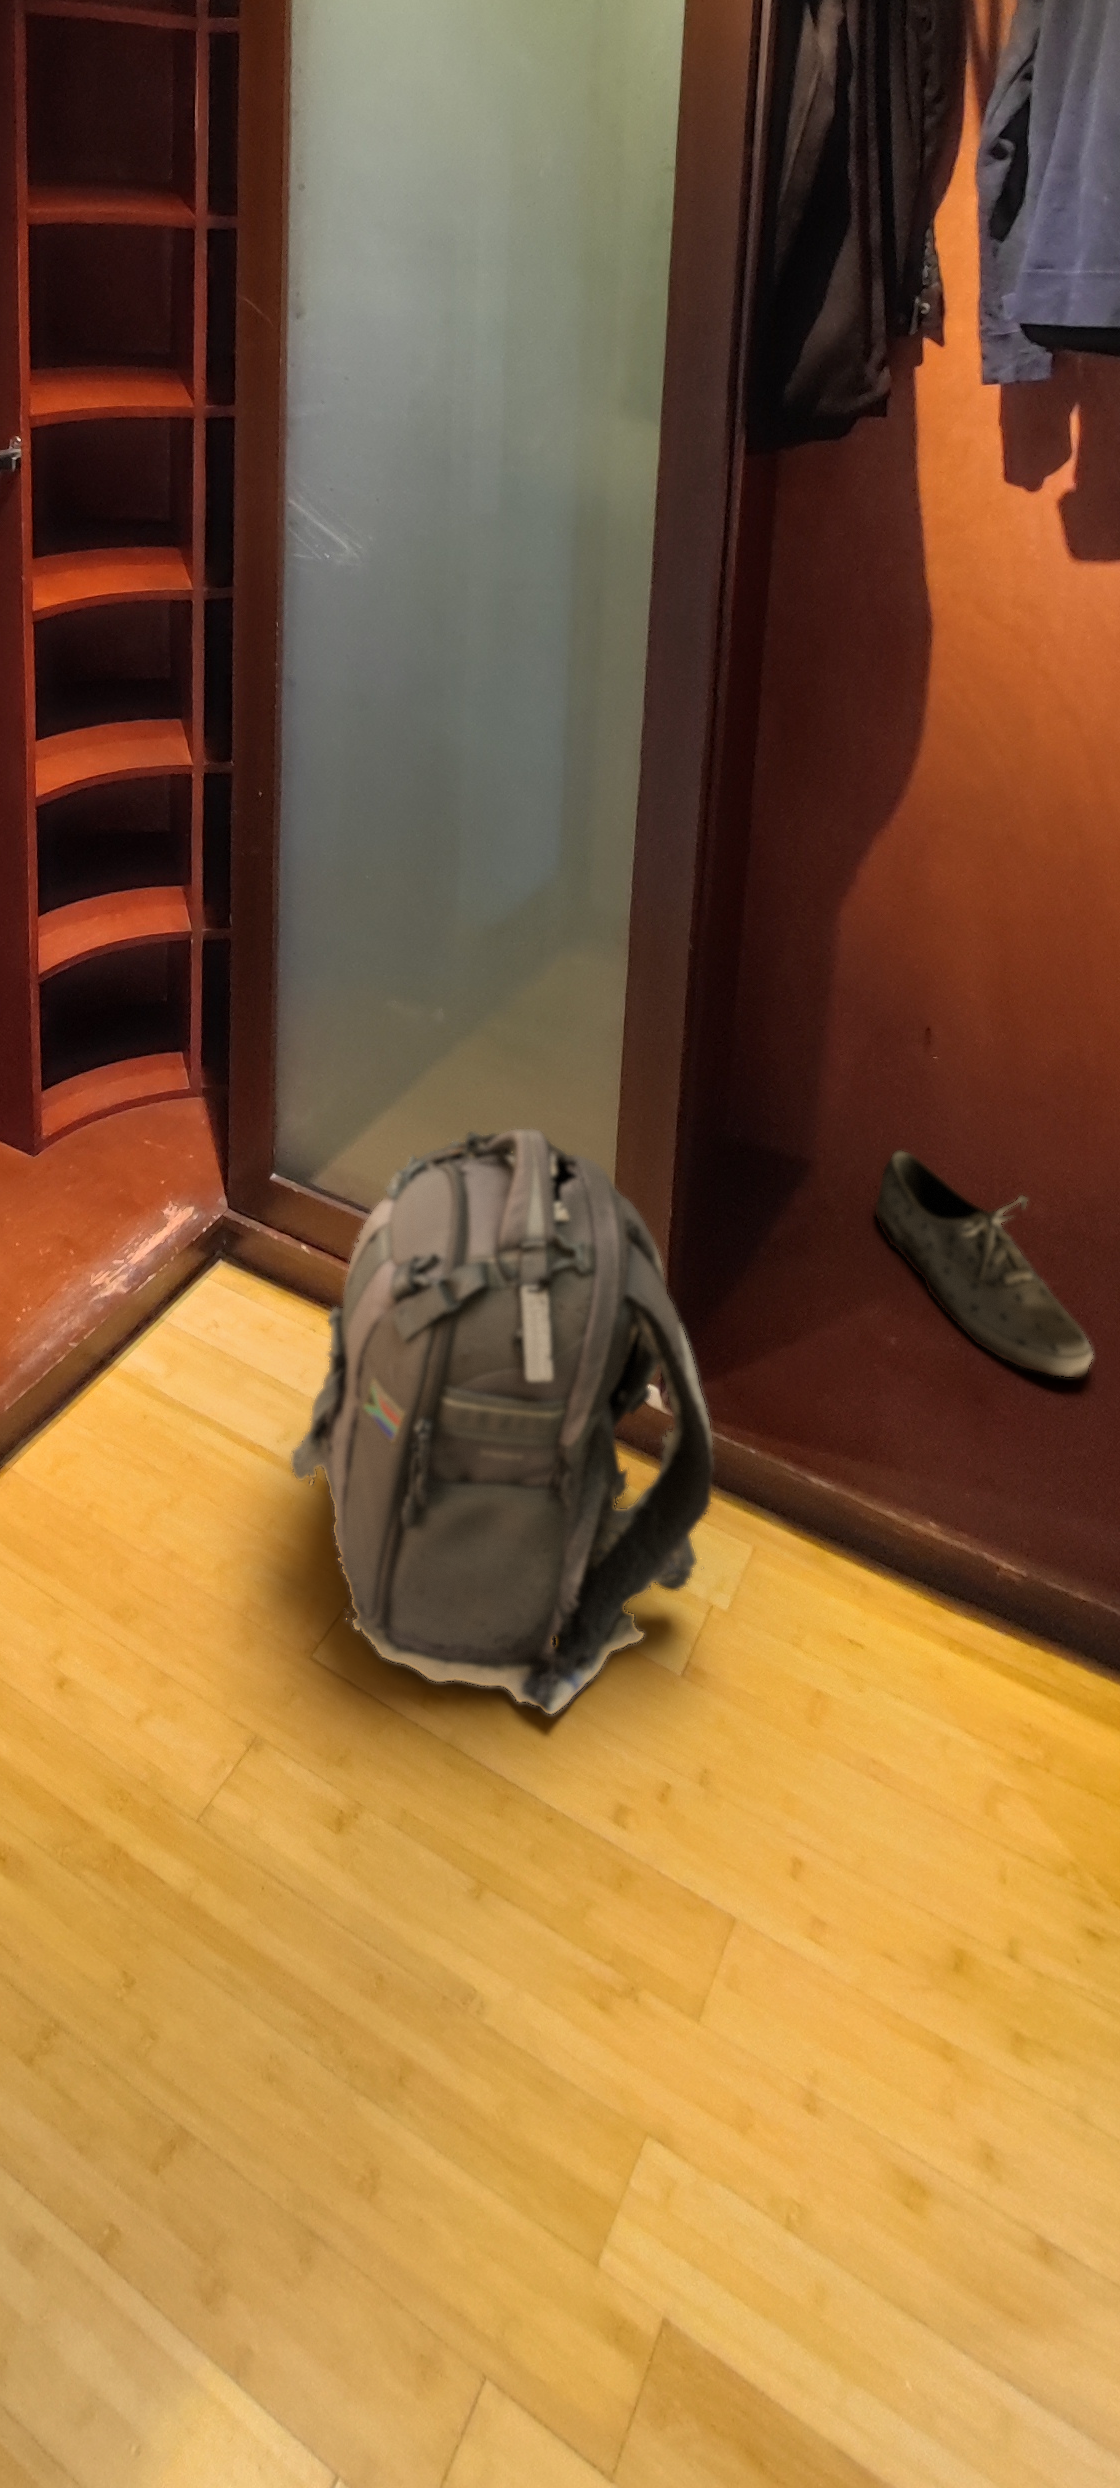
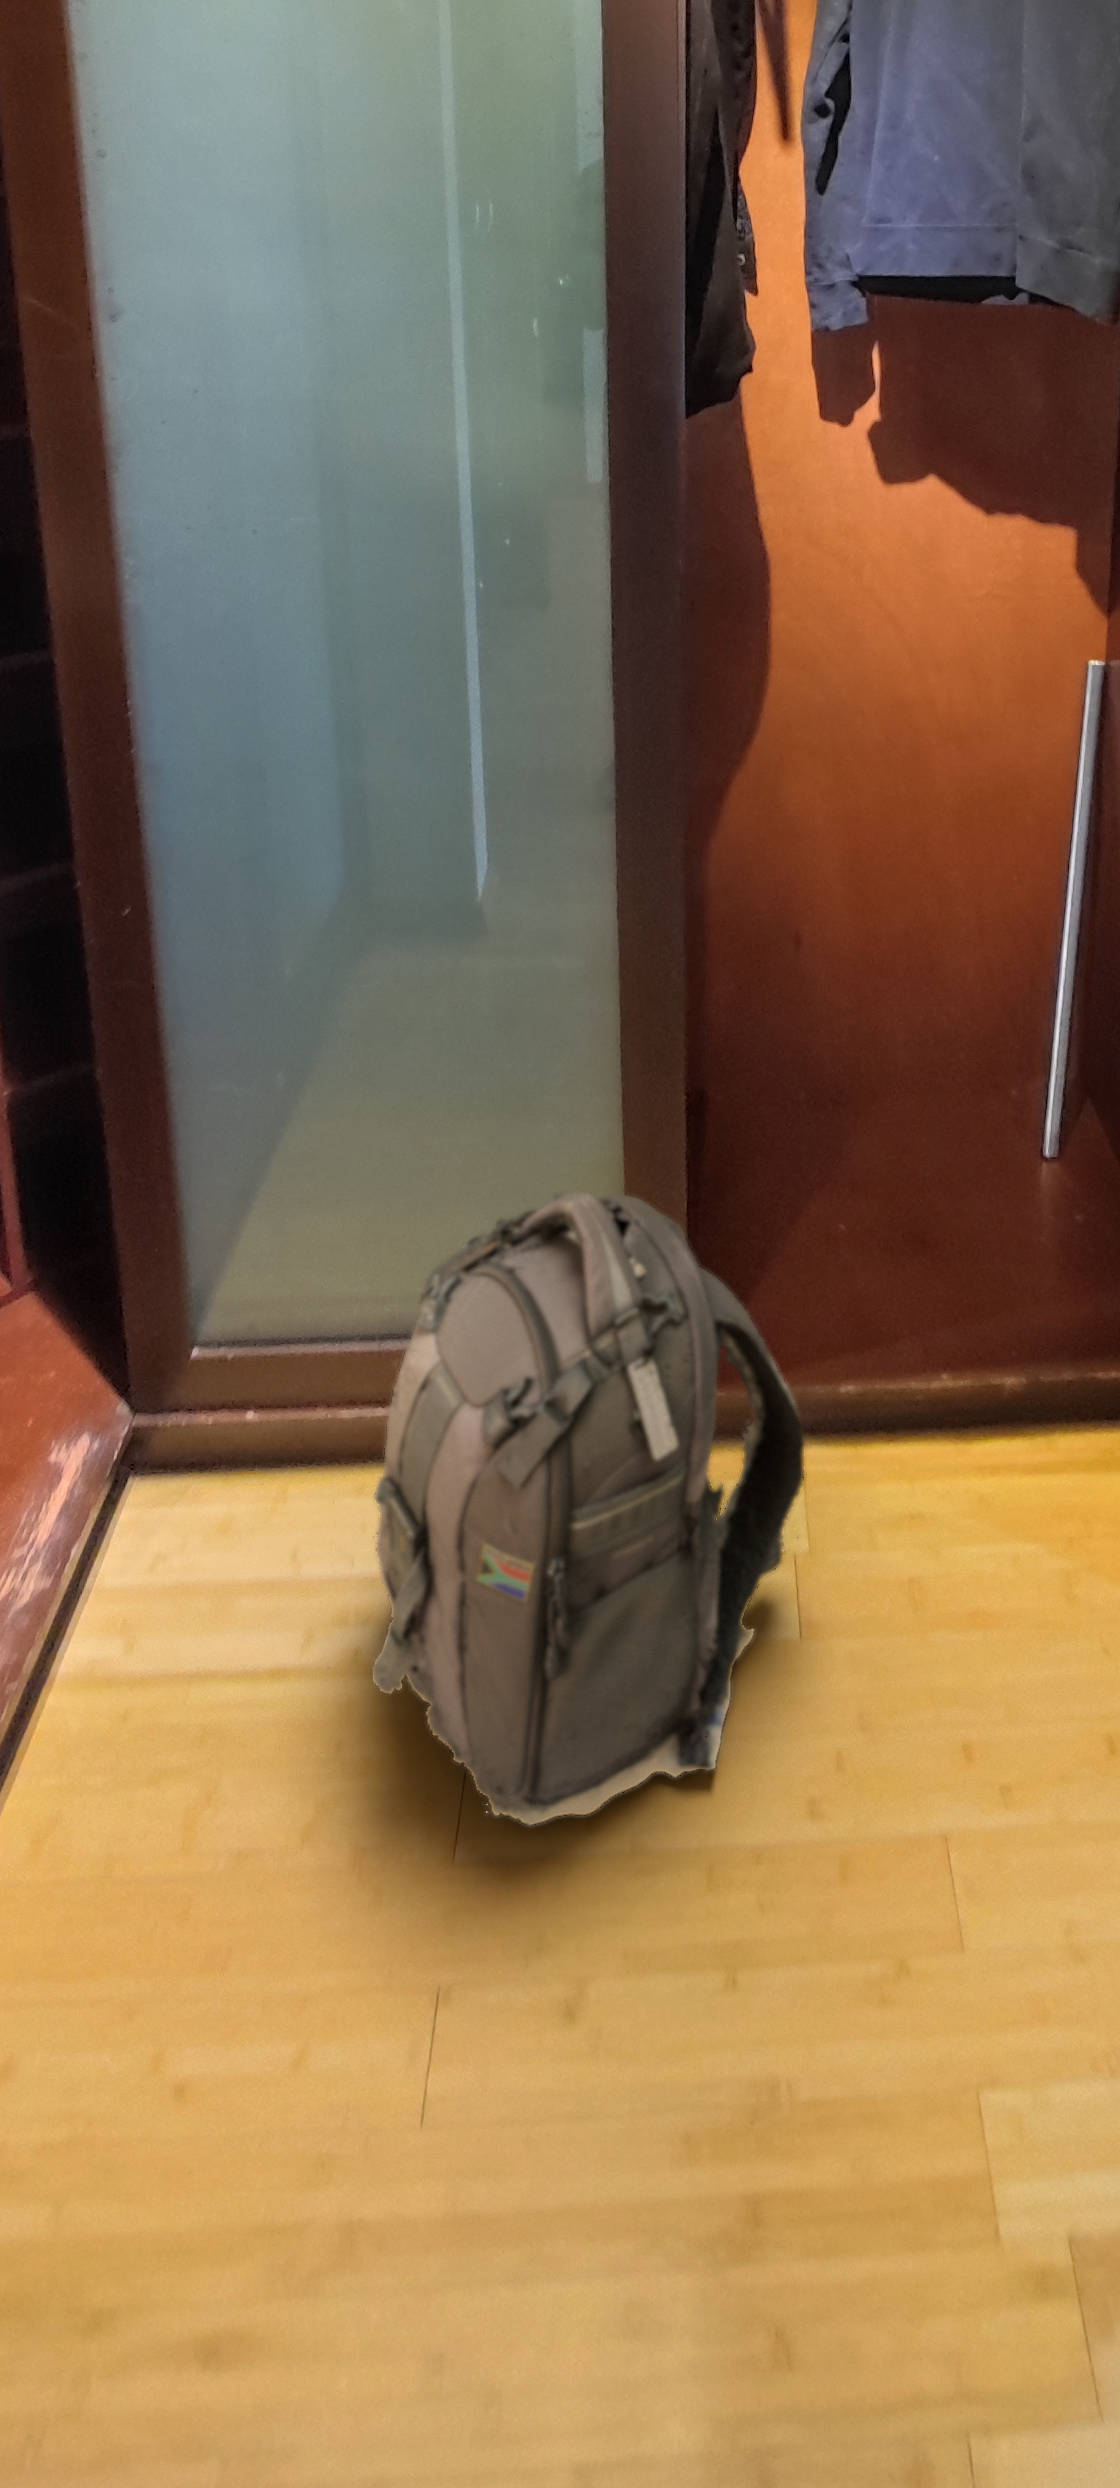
shoe: present [875,1150,1092,1377] -> none [779,1050,996,1204]

